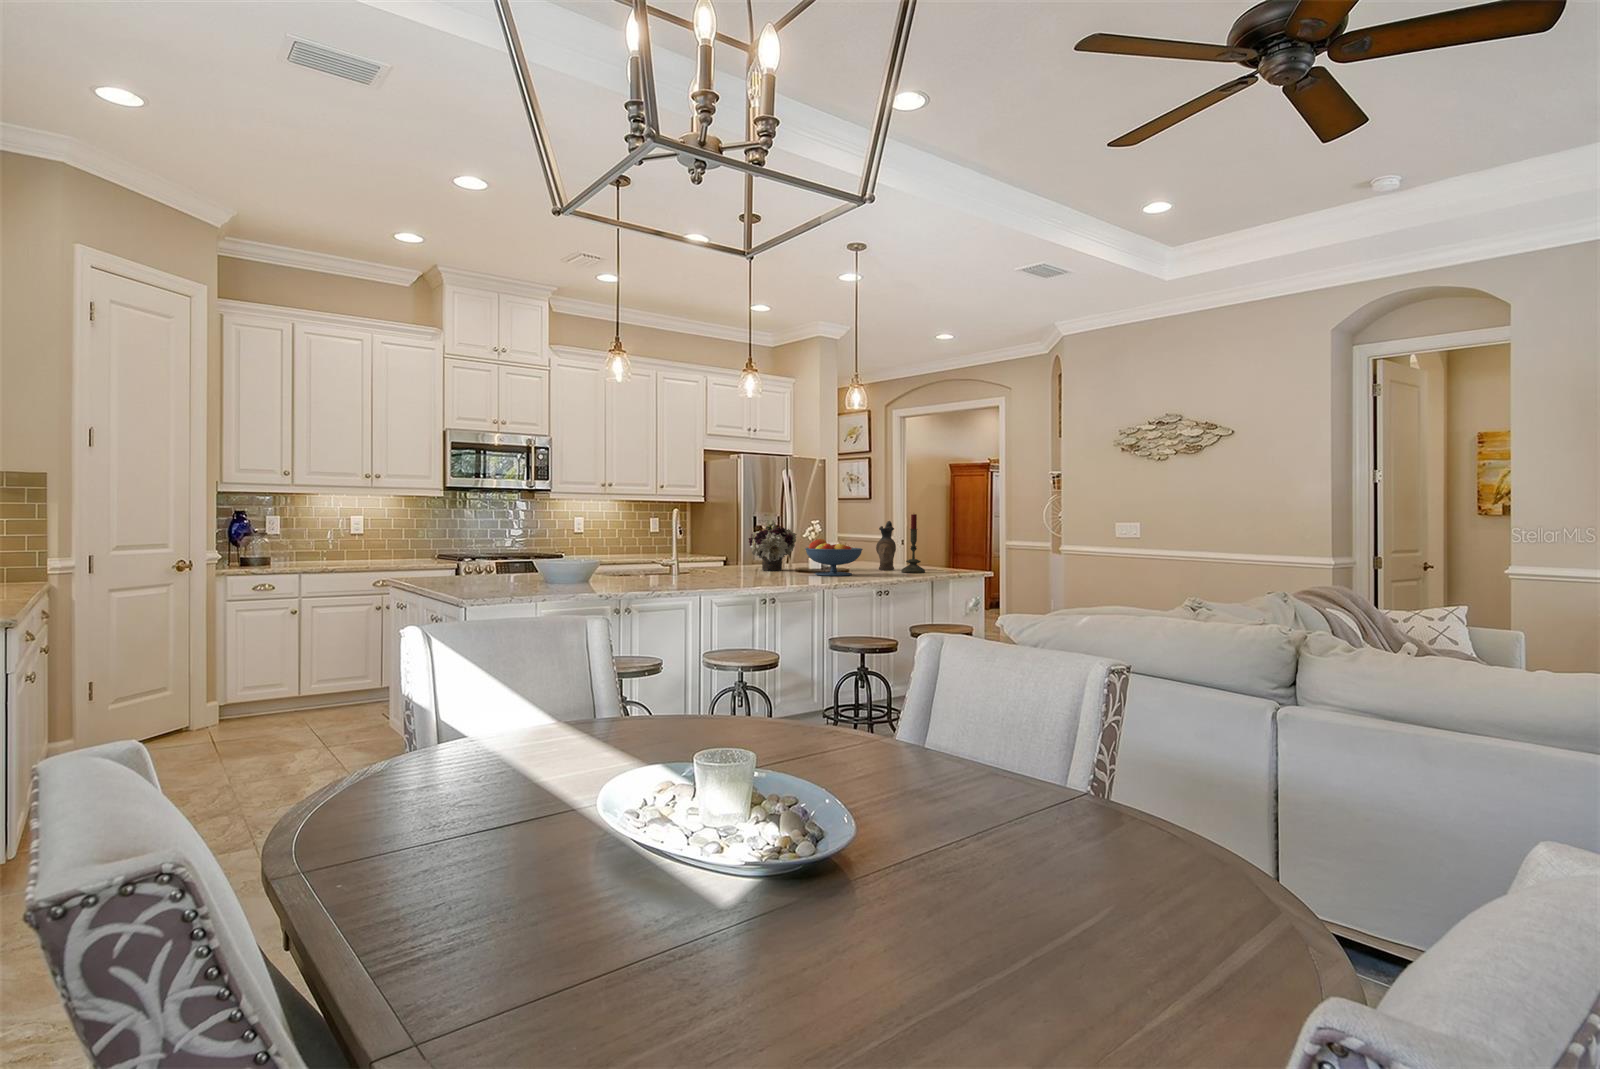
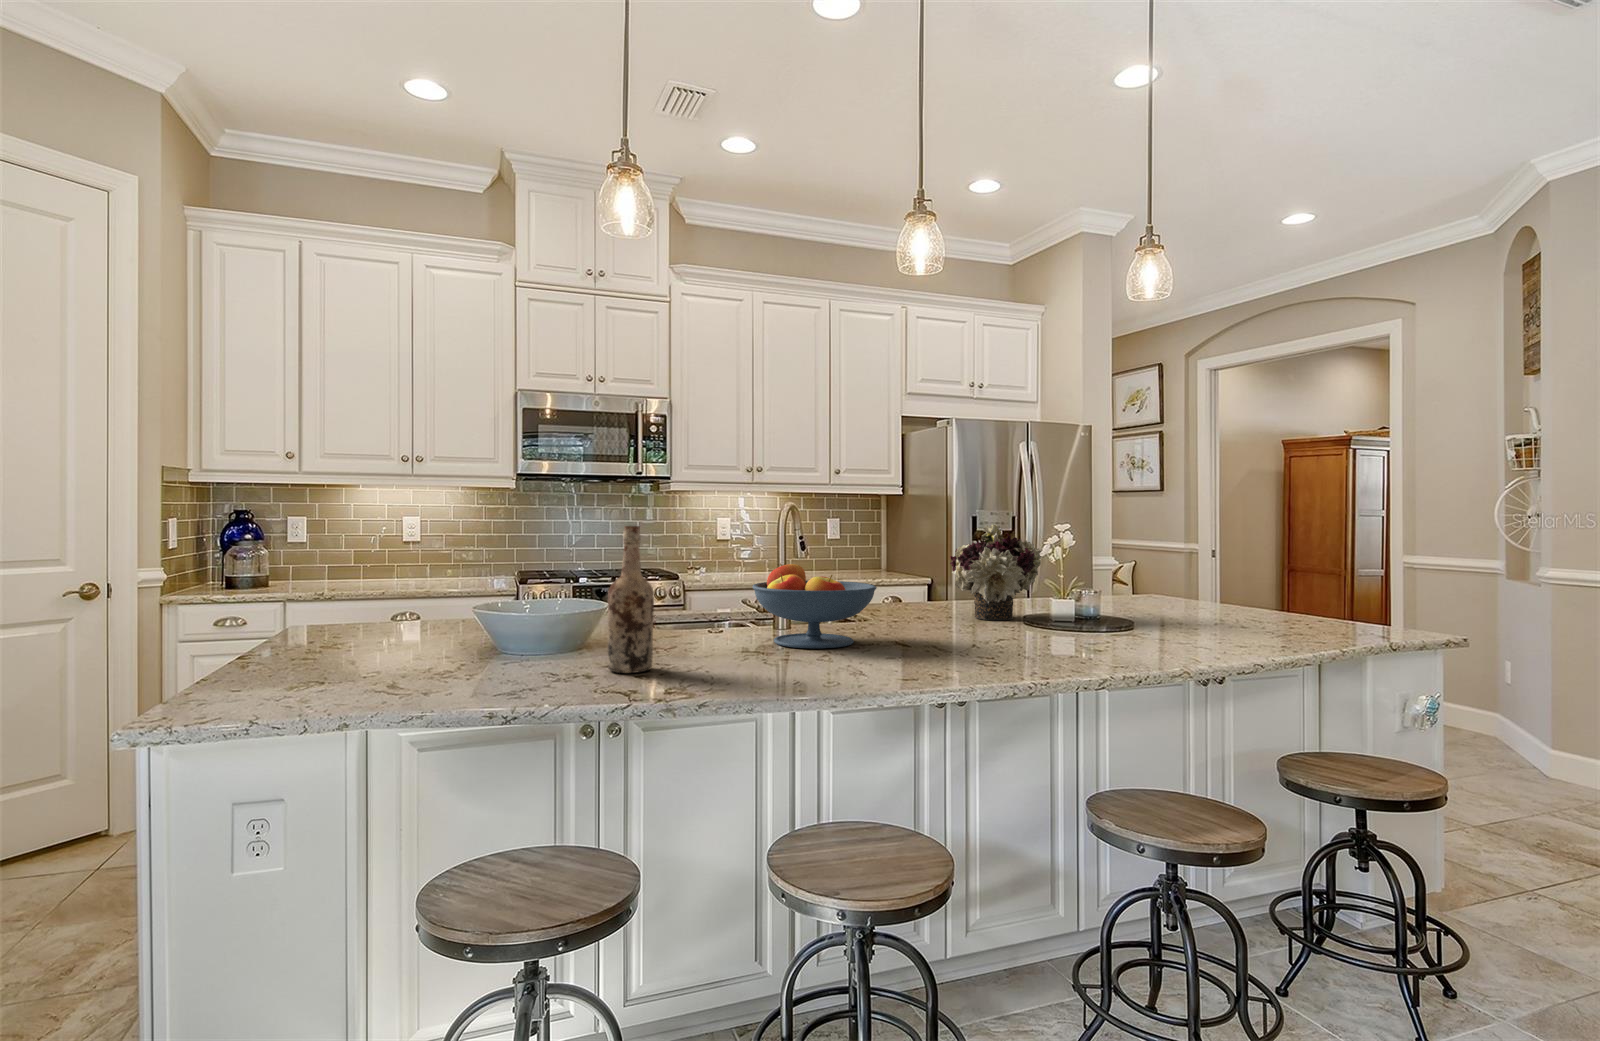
candle: present [902,514,925,573] -> none [1275,508,1335,641]
wine bottle: none [612,520,633,586] -> present [608,526,654,673]
ceramic pitcher: present [876,521,896,570] -> none [1209,525,1254,625]
fruit bowl: present [805,539,863,576] -> present [753,563,877,648]

